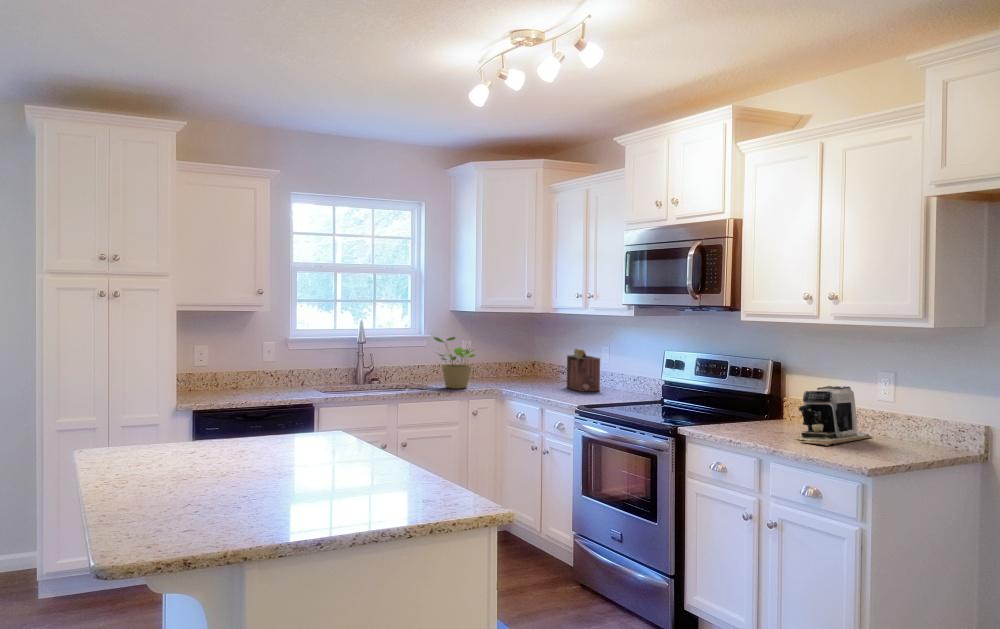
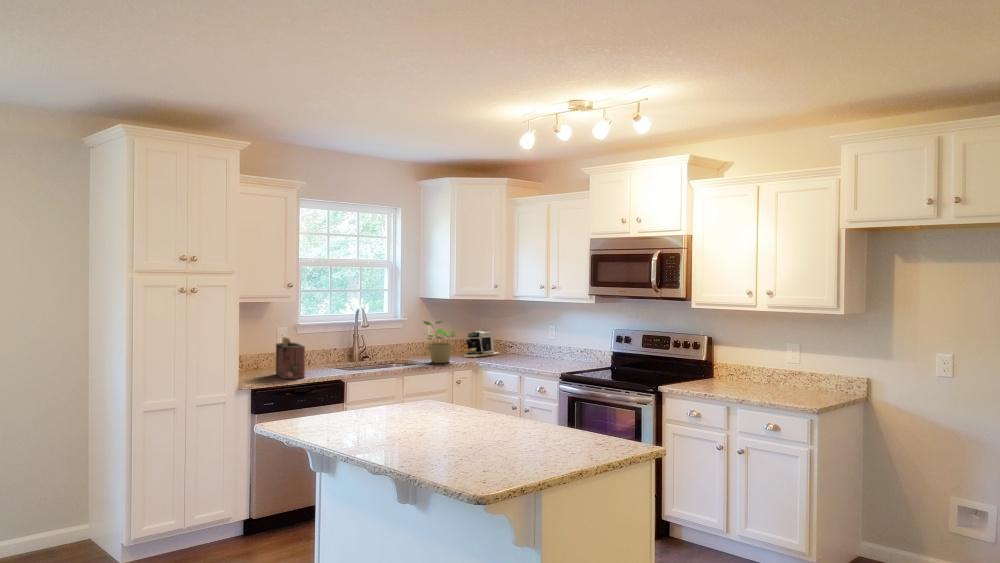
toaster: present [567,349,600,391] -> present [276,337,305,379]
coffee maker: present [797,386,872,446] -> present [465,330,500,357]

